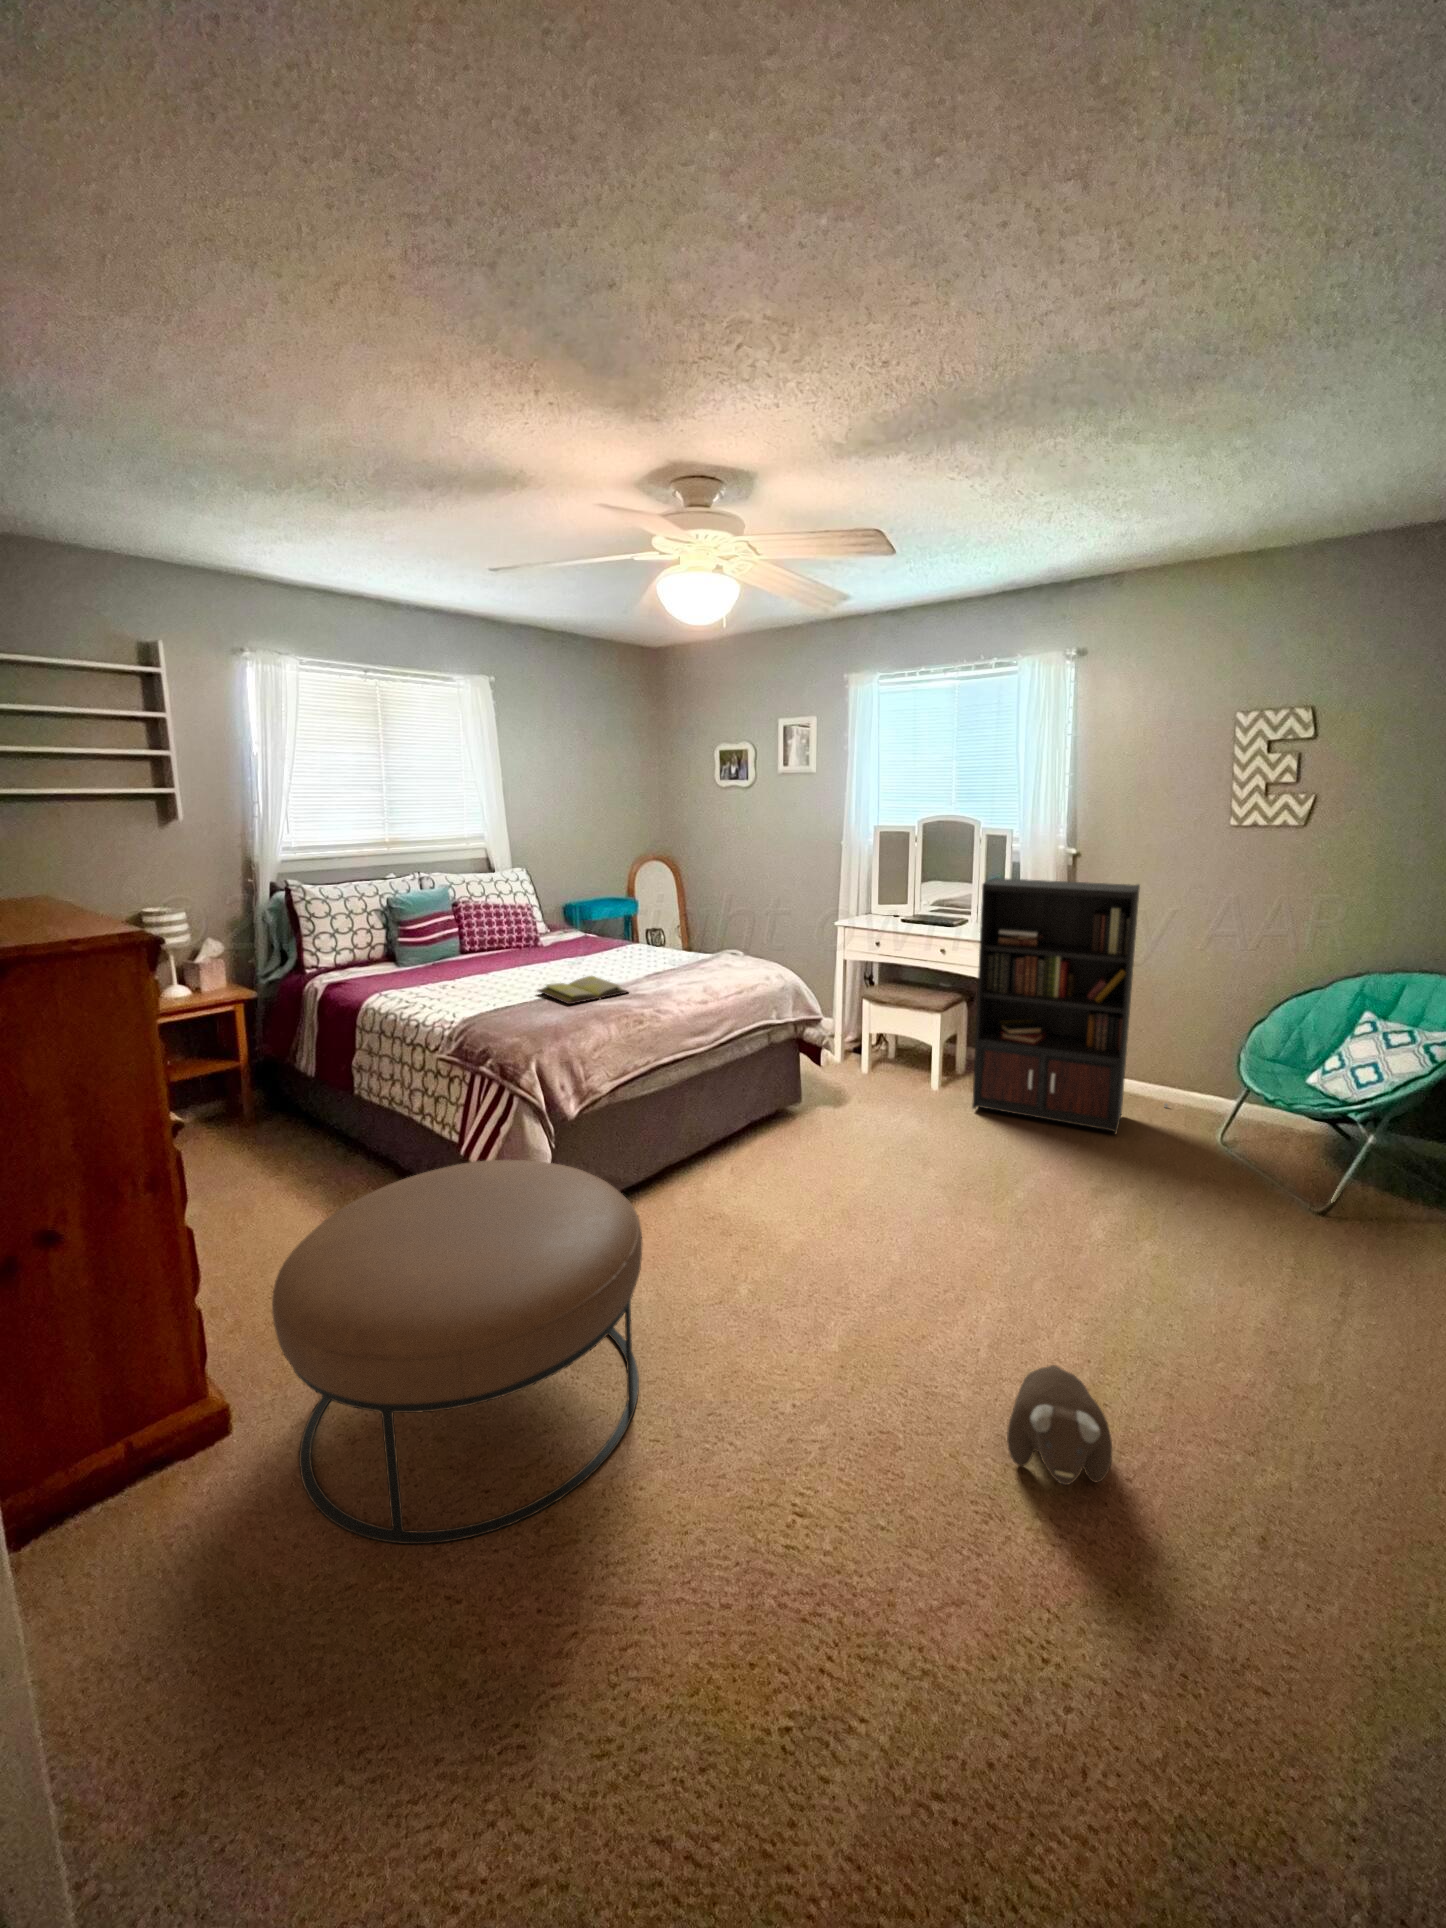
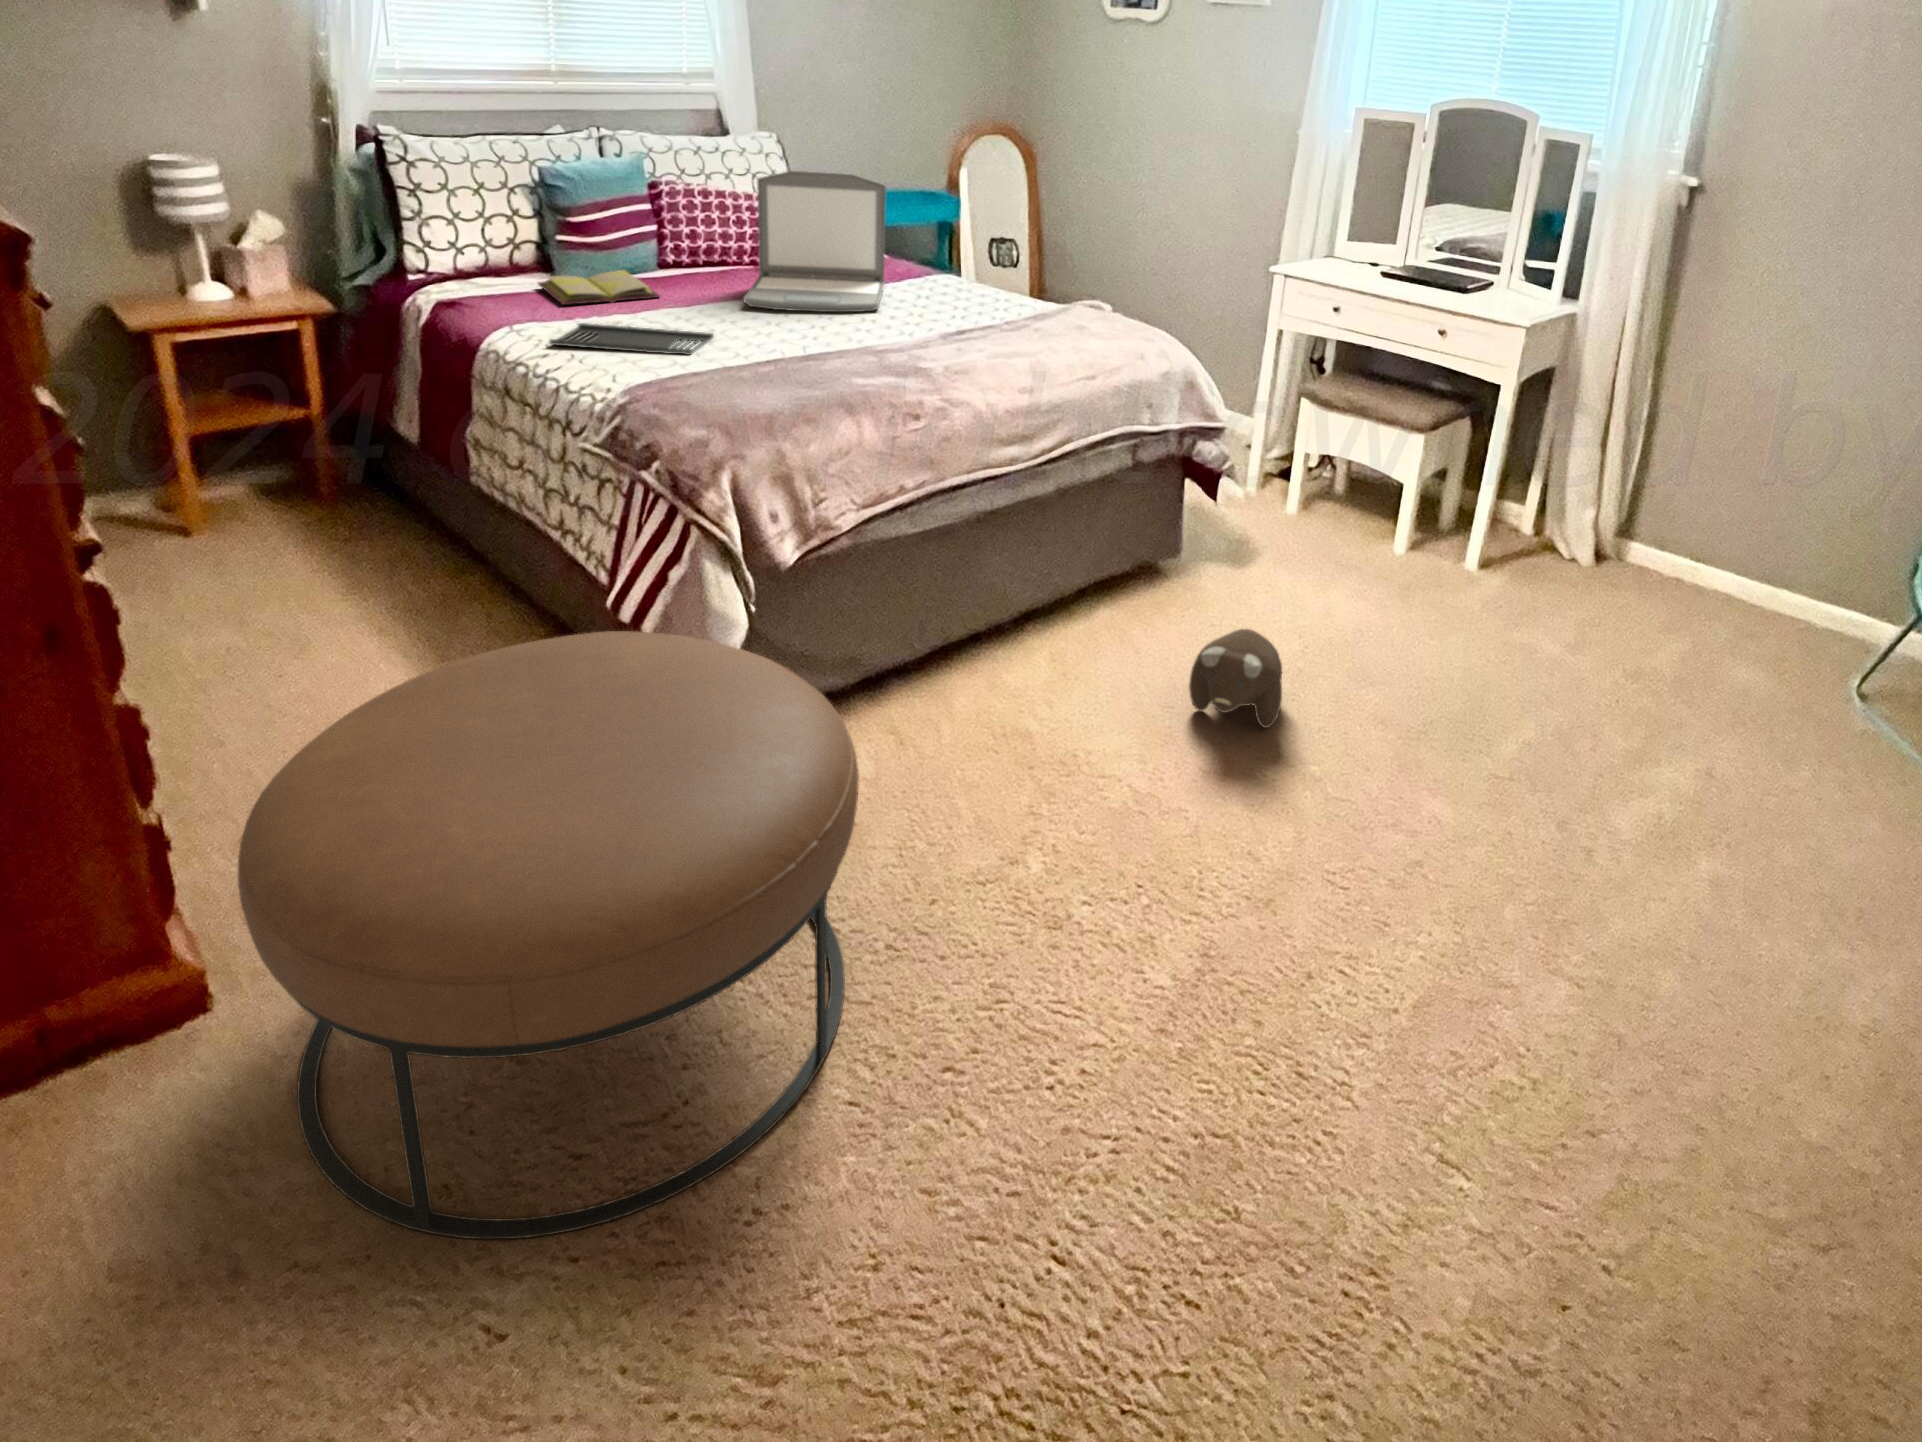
bookcase: present [972,878,1168,1134] -> none [1454,217,1798,662]
laptop: none [520,887,603,972] -> present [744,171,886,312]
diary: present [538,976,628,1004] -> present [538,270,660,305]
tray: none [406,987,507,1002] -> present [549,323,714,355]
plush toy: present [1007,1365,1112,1485] -> present [1189,629,1282,728]

